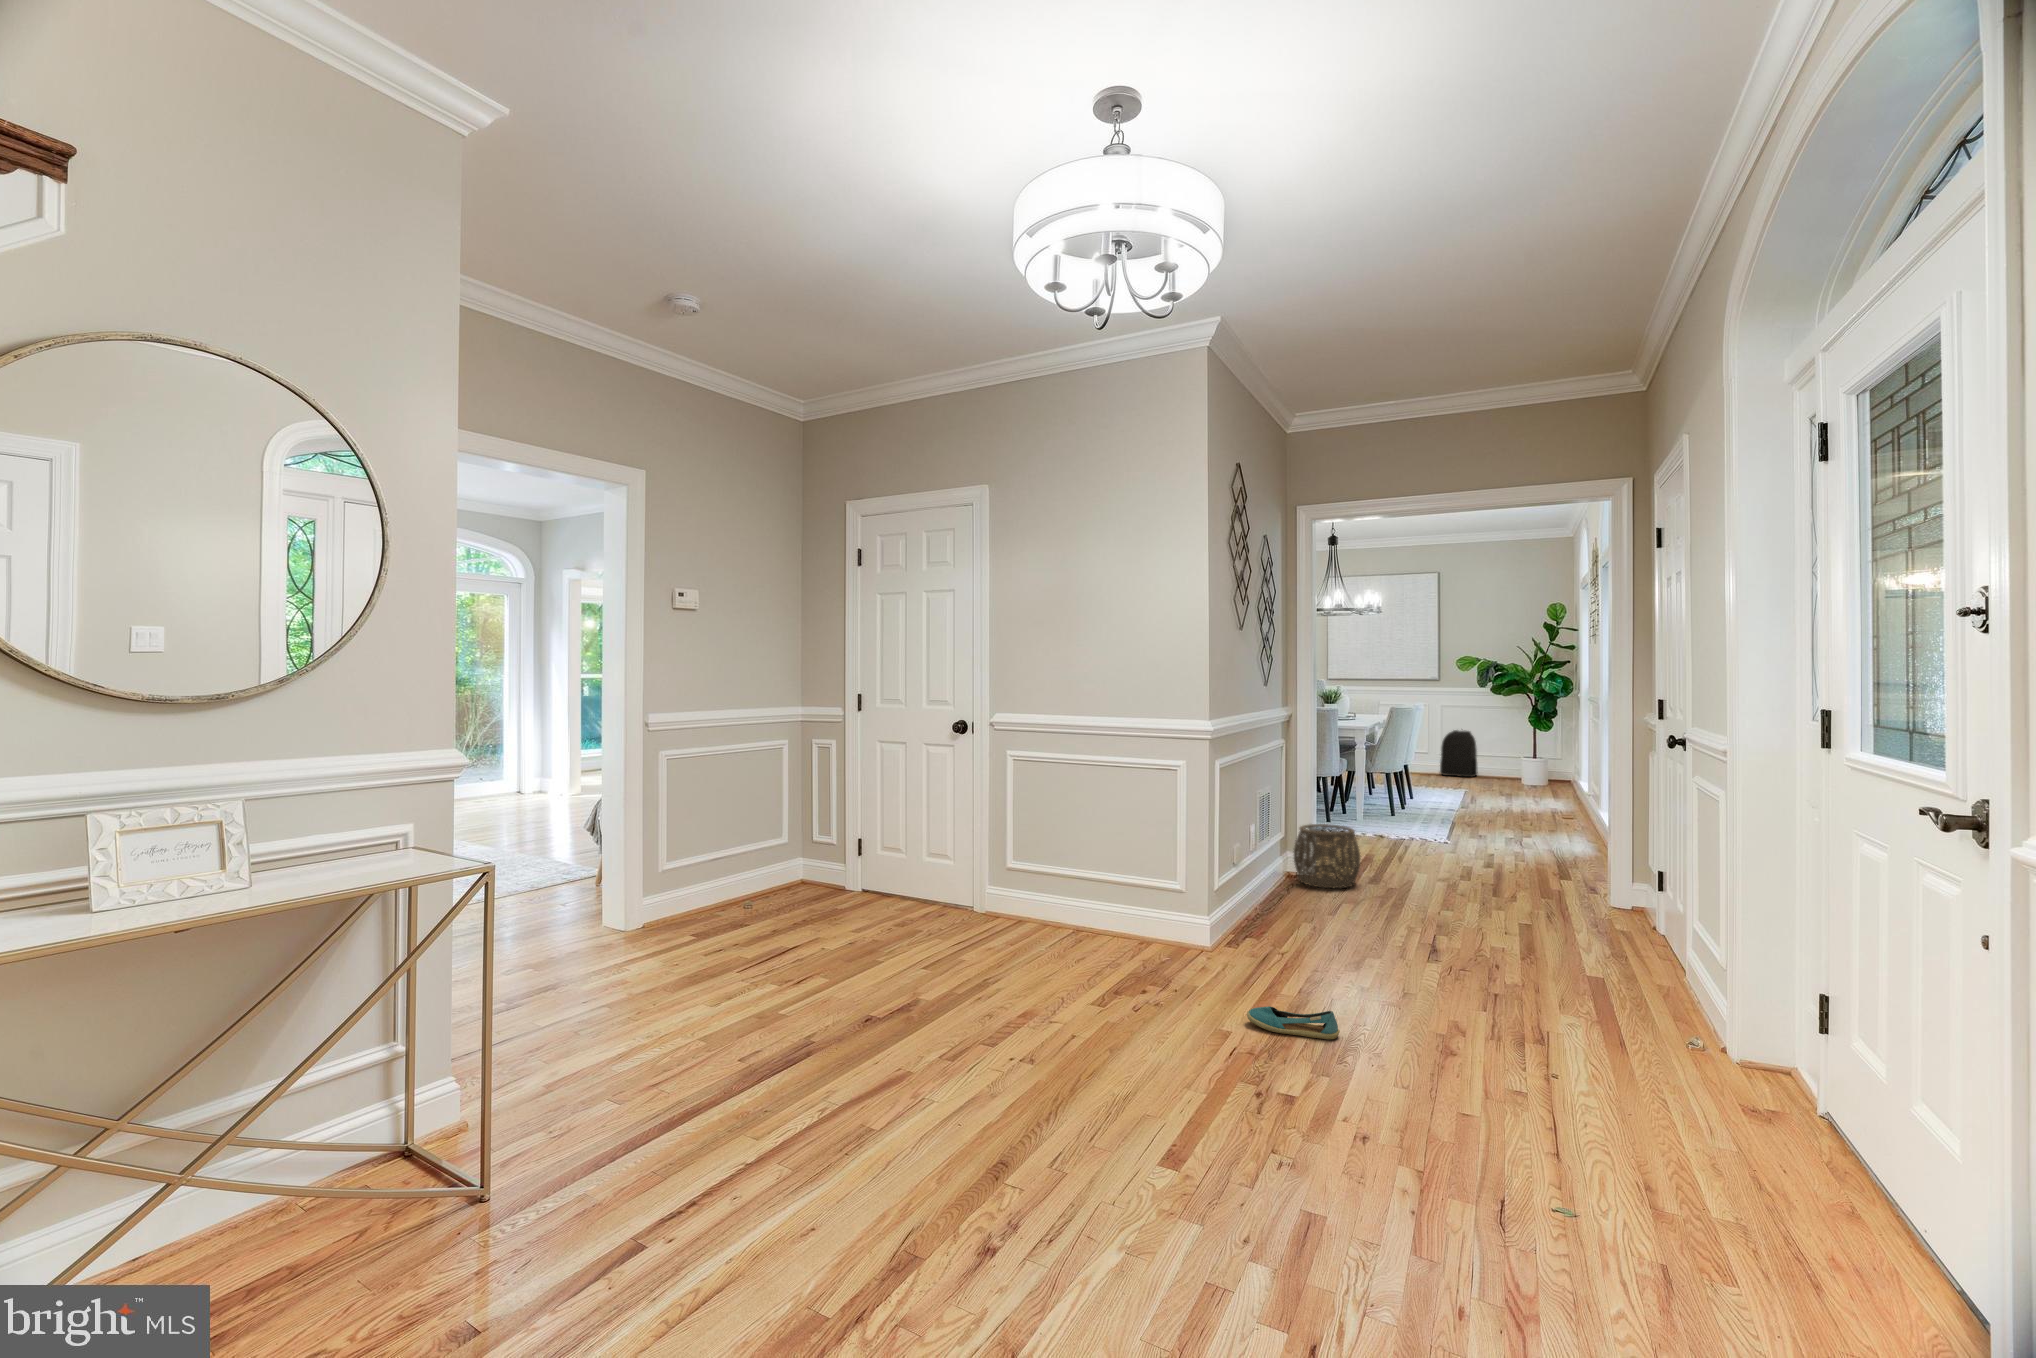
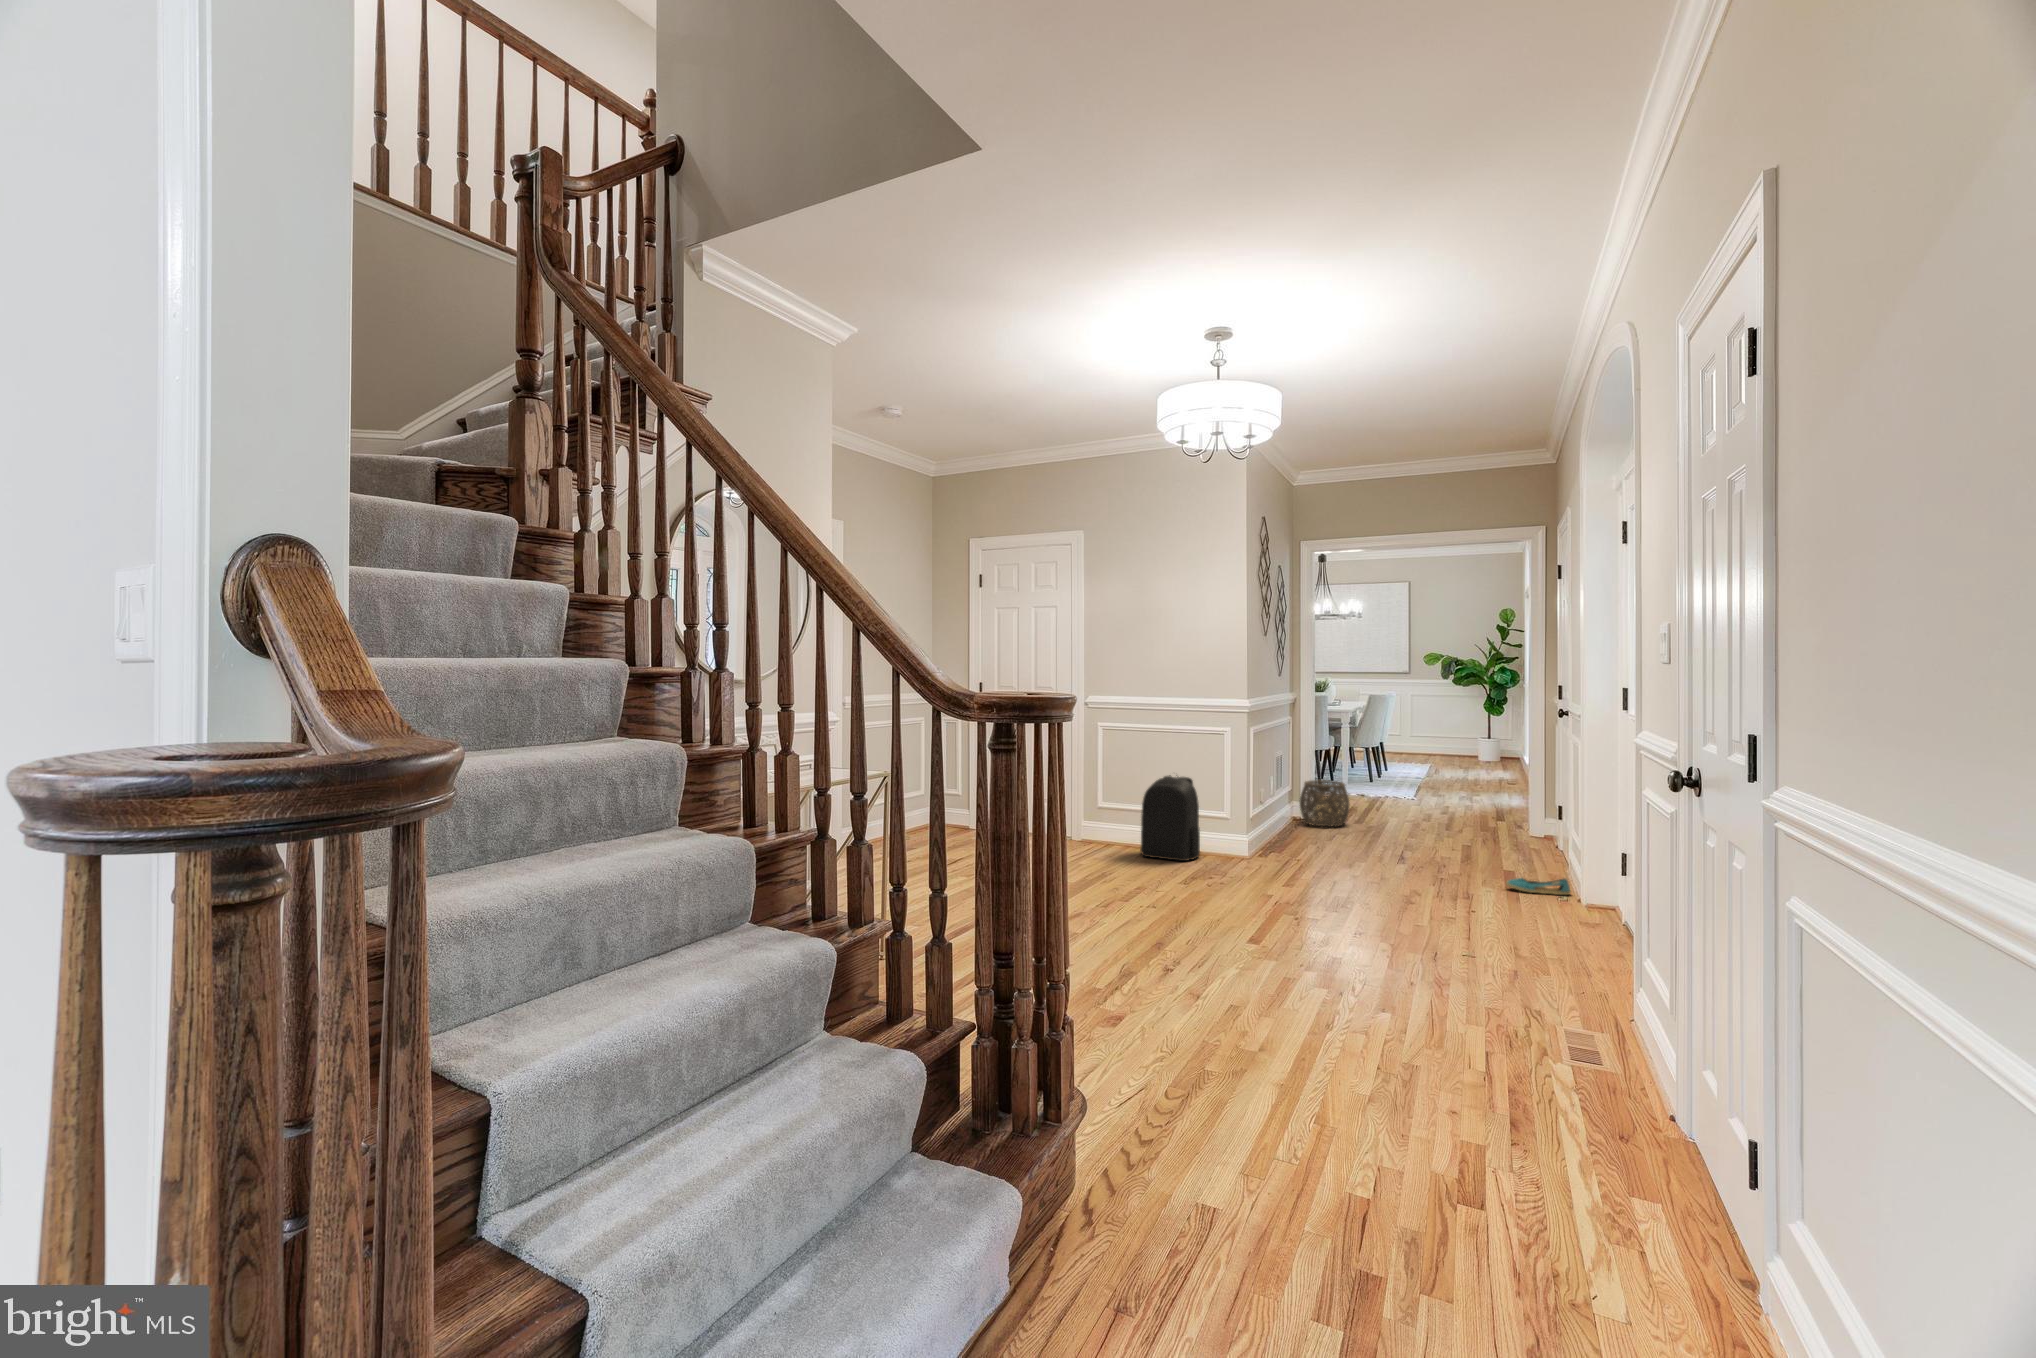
backpack: present [1440,730,1478,777] -> present [1140,775,1200,861]
shoe: present [1247,1006,1340,1039] -> present [1506,878,1571,895]

